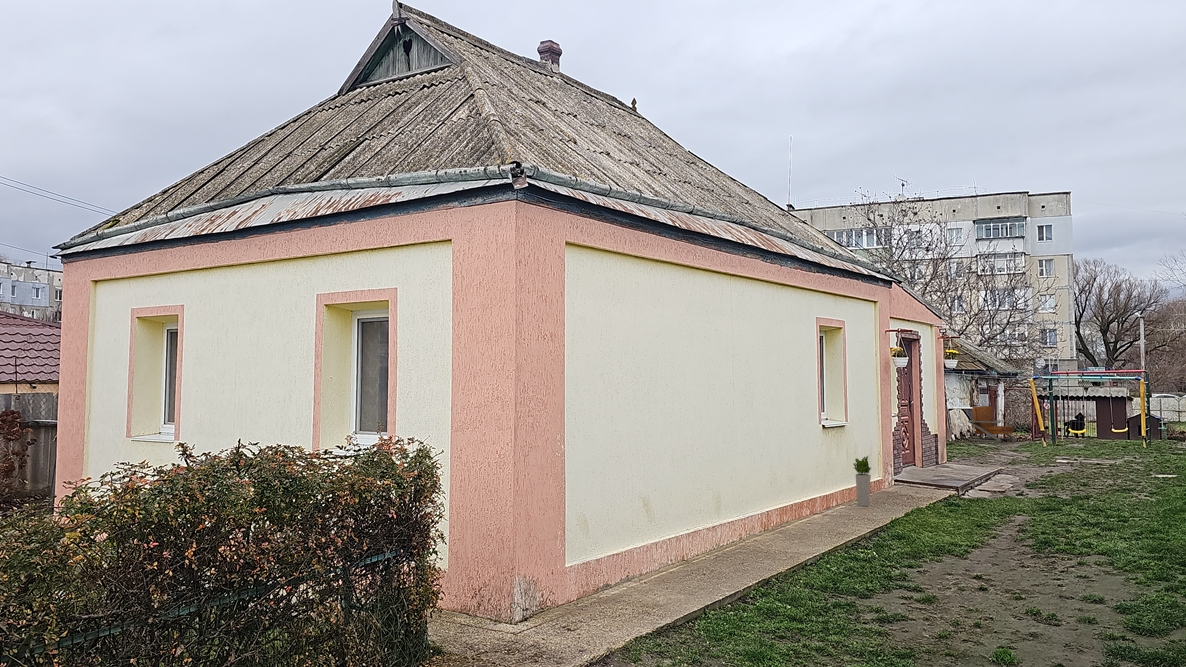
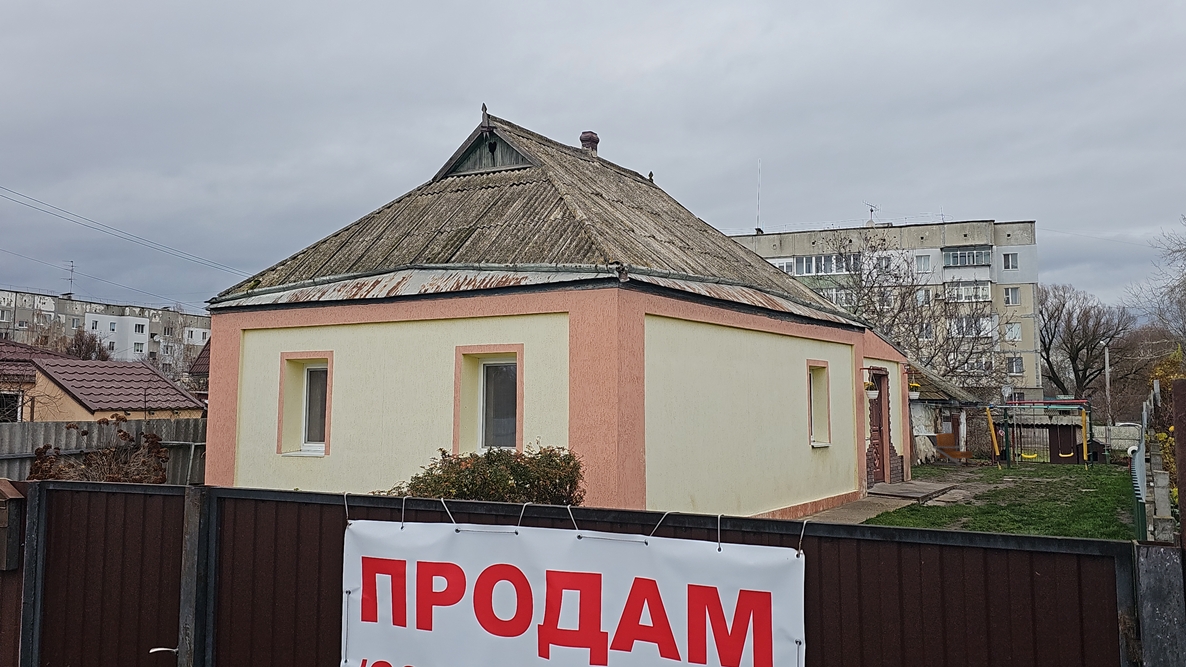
planter: present [853,456,871,506] -> none [835,470,851,511]

